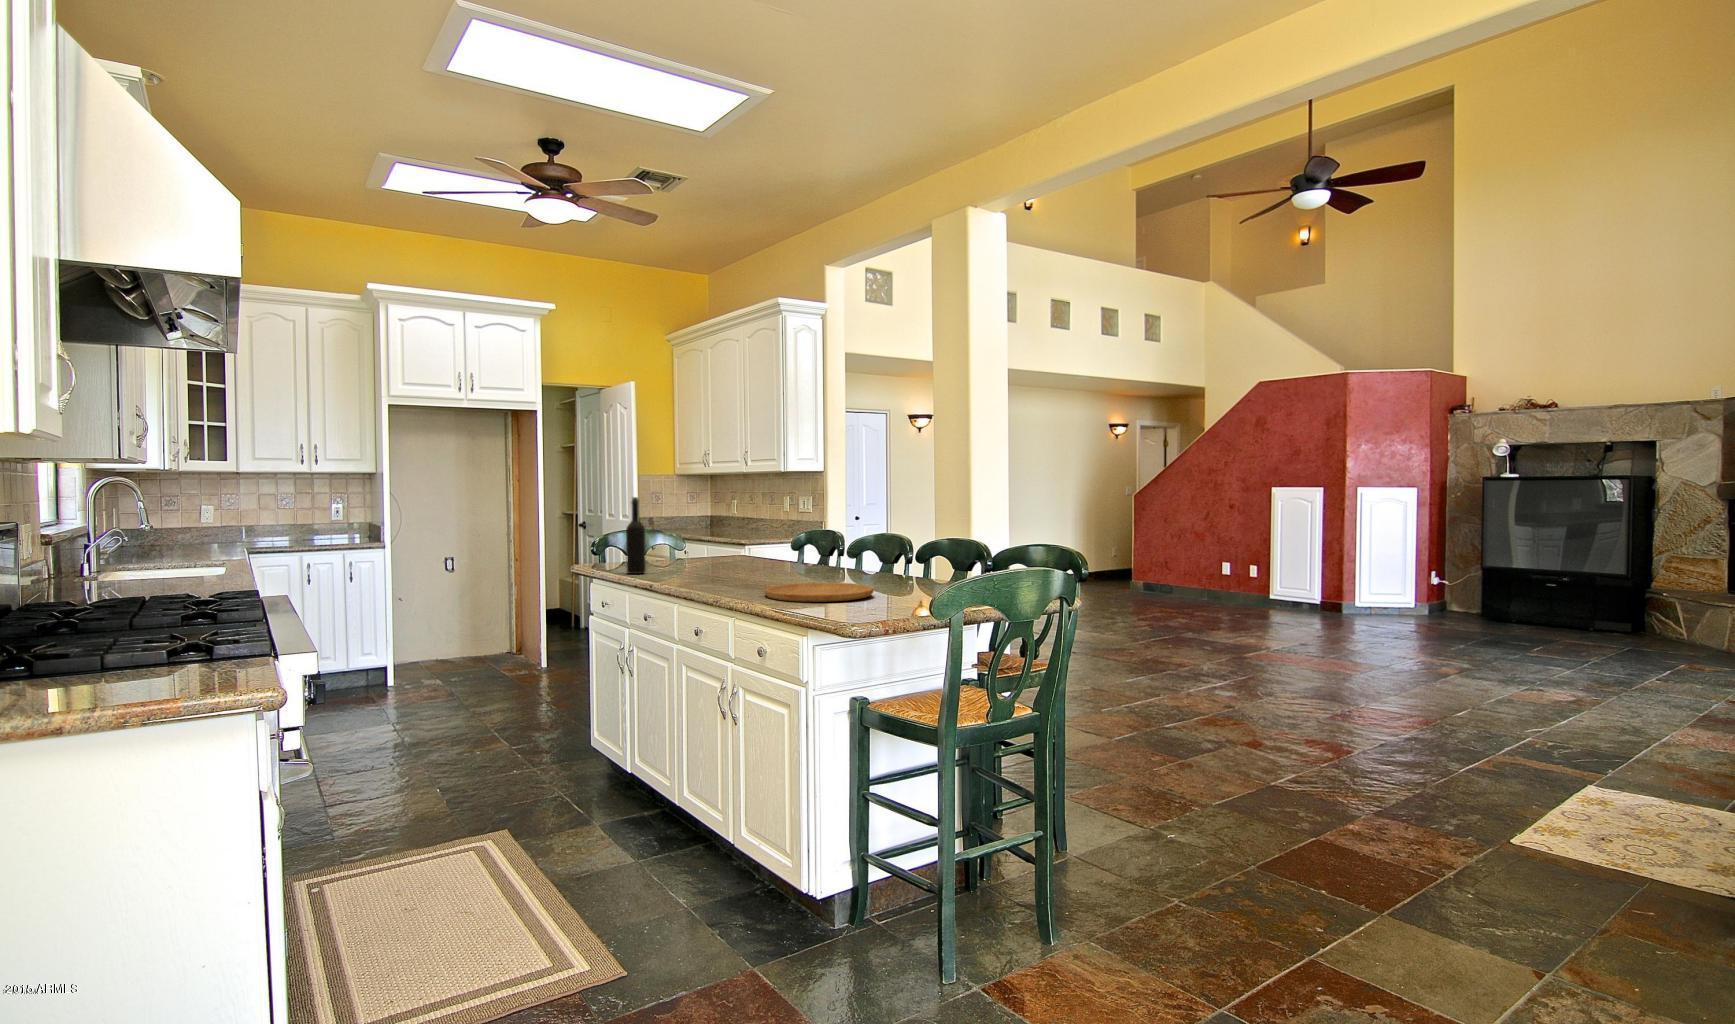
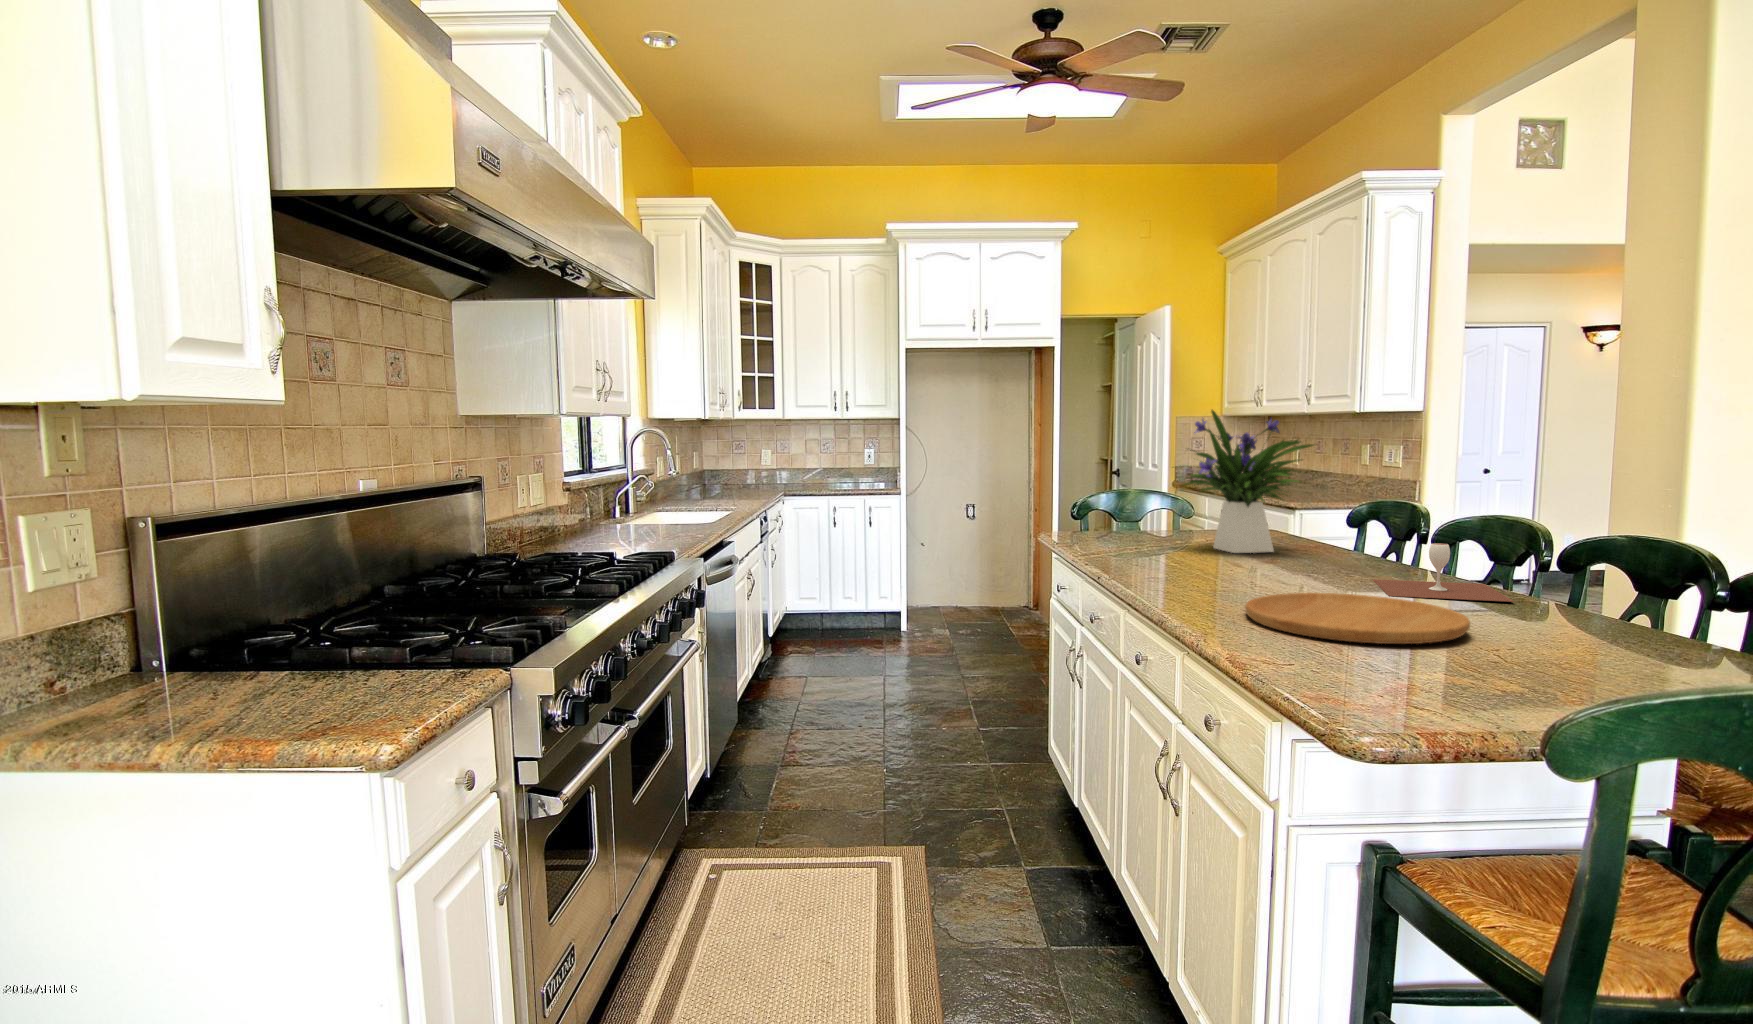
flower arrangement: none [689,474,781,571] -> present [1185,410,1314,553]
wine bottle: present [626,497,646,574] -> none [1078,444,1104,549]
wine glass: none [819,554,889,585] -> present [1373,543,1514,602]

